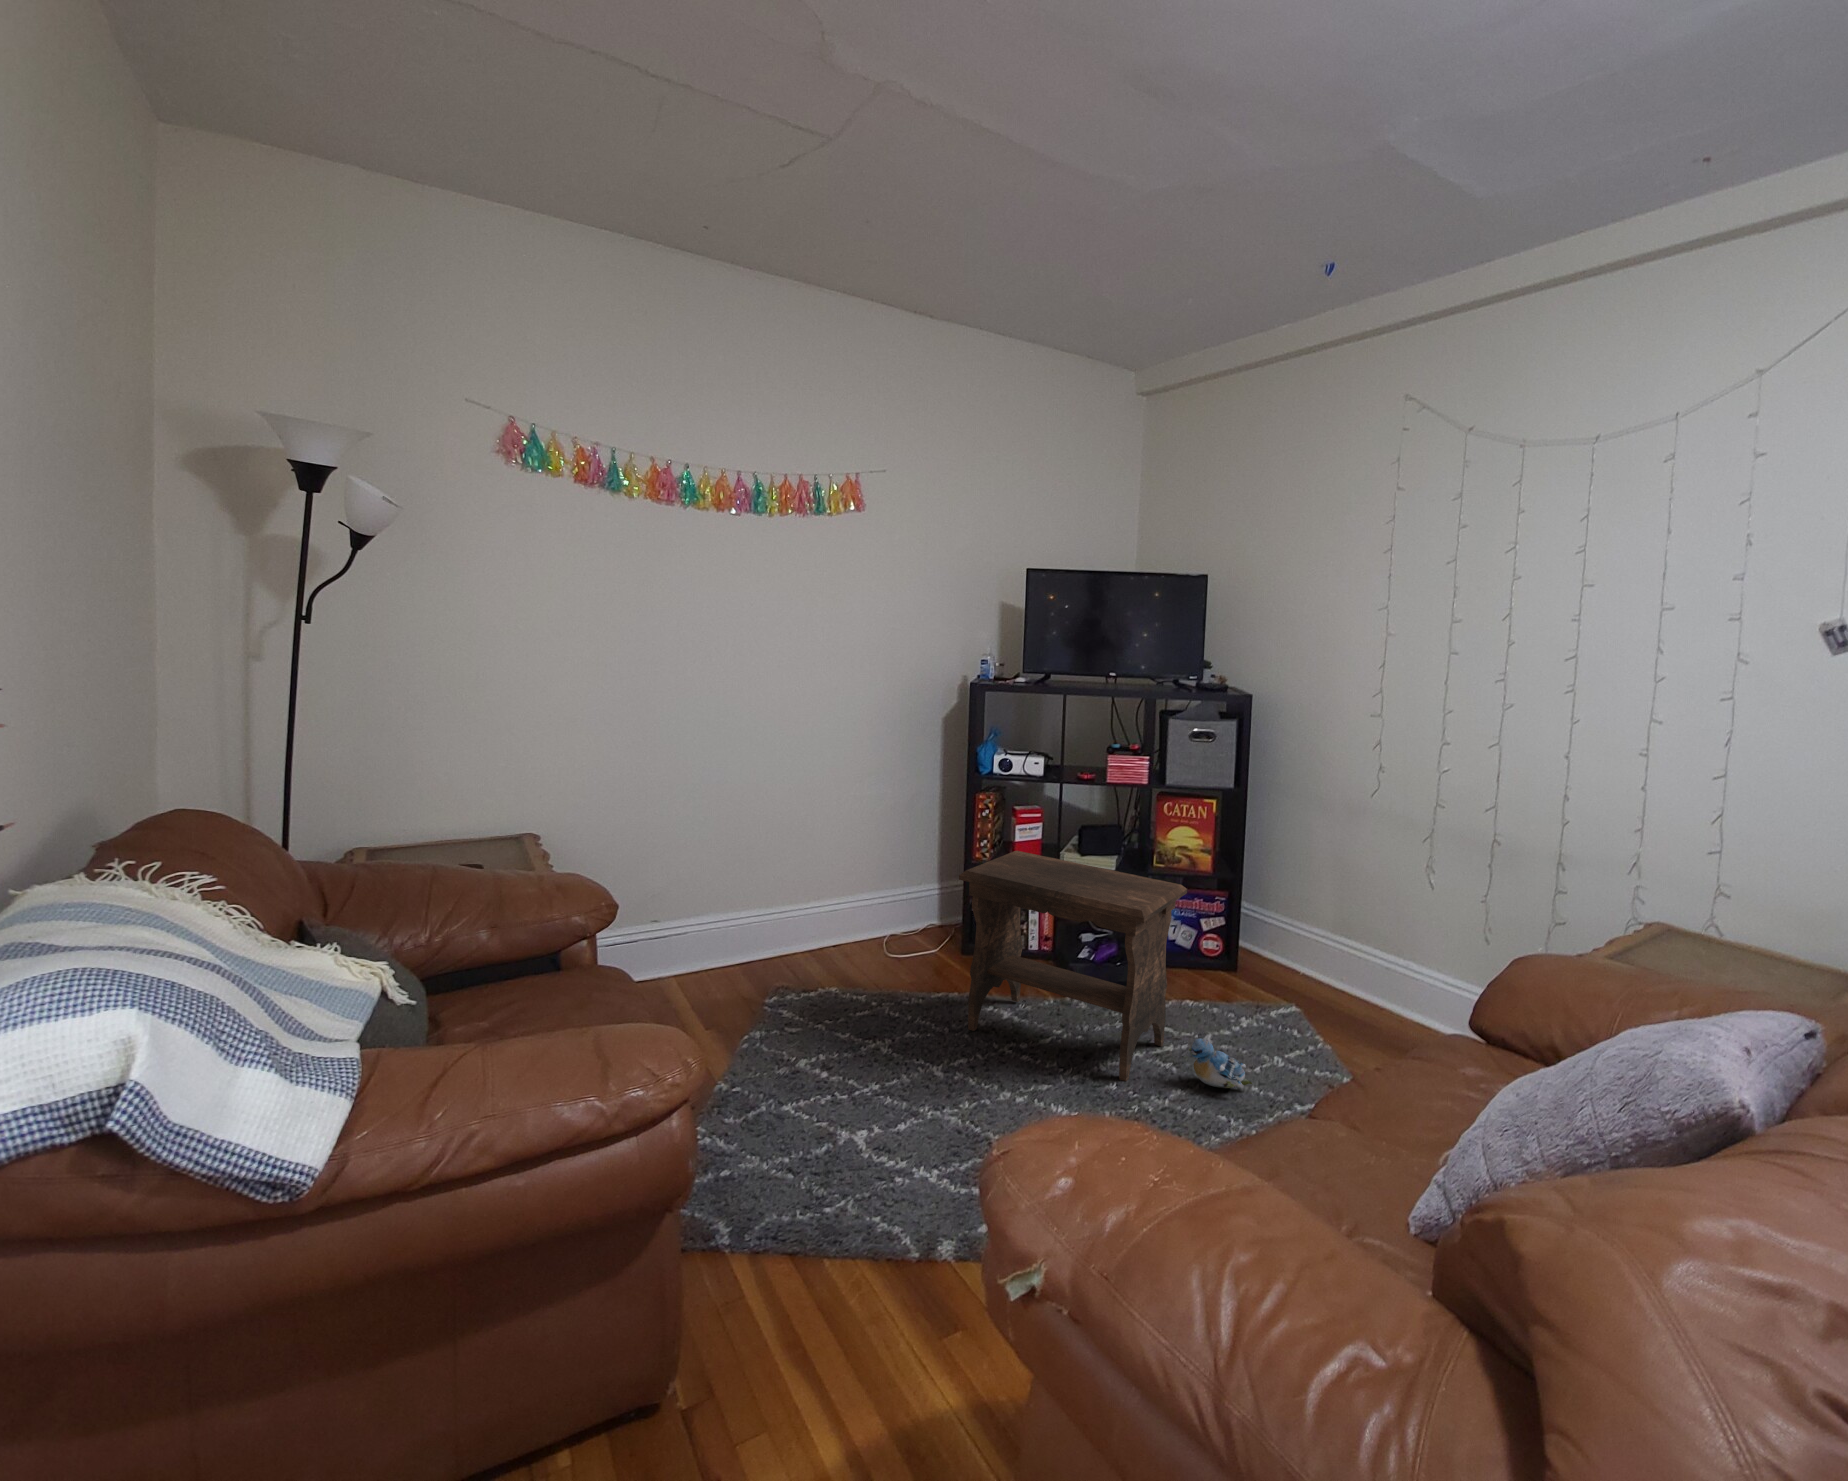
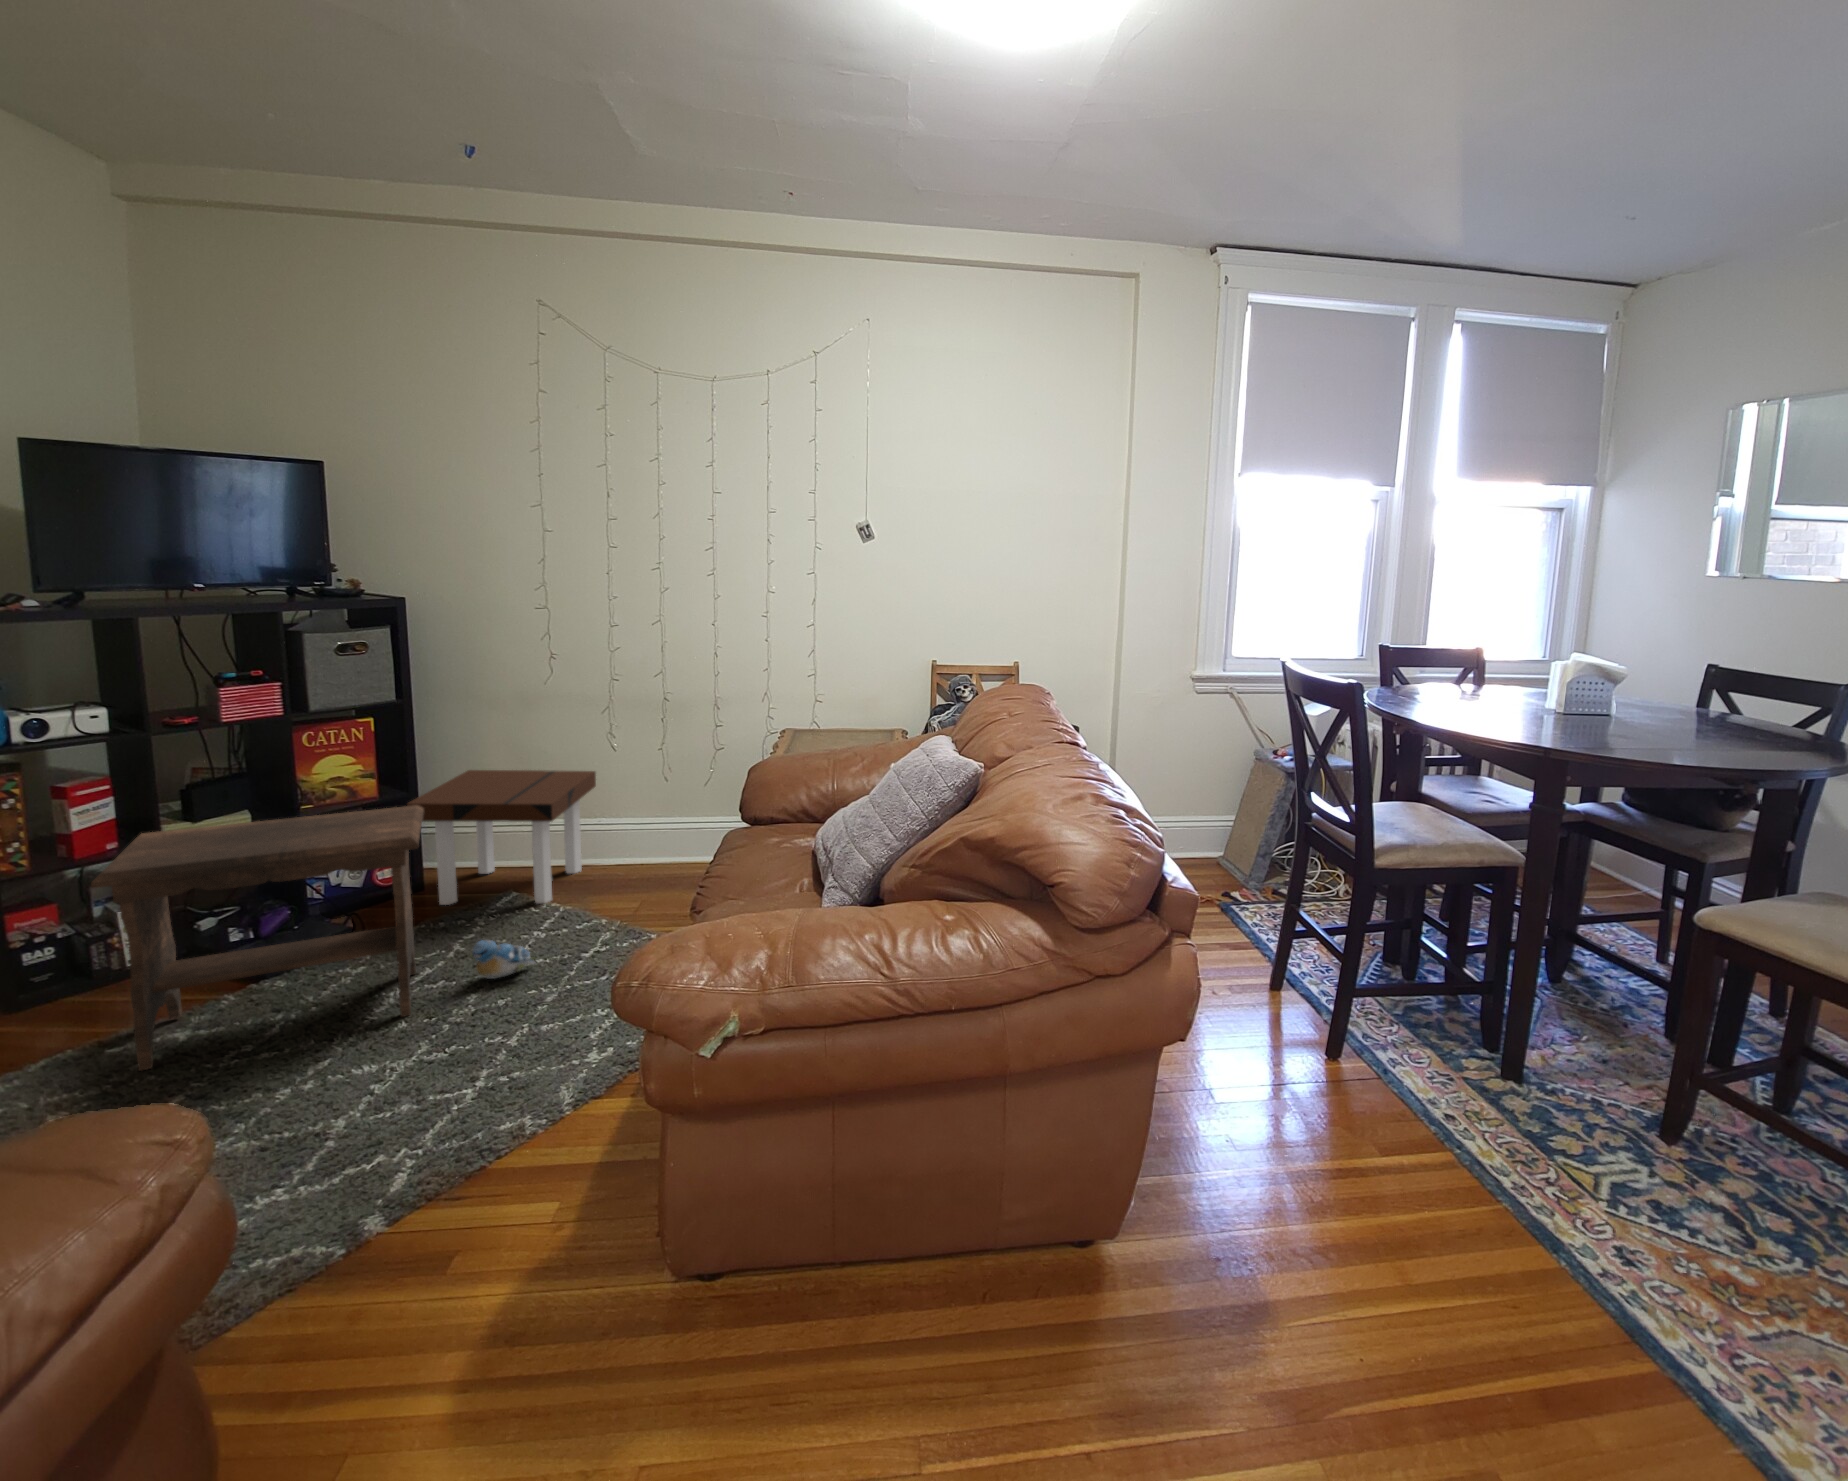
side table: none [1215,869,1406,1033] -> present [407,770,596,905]

